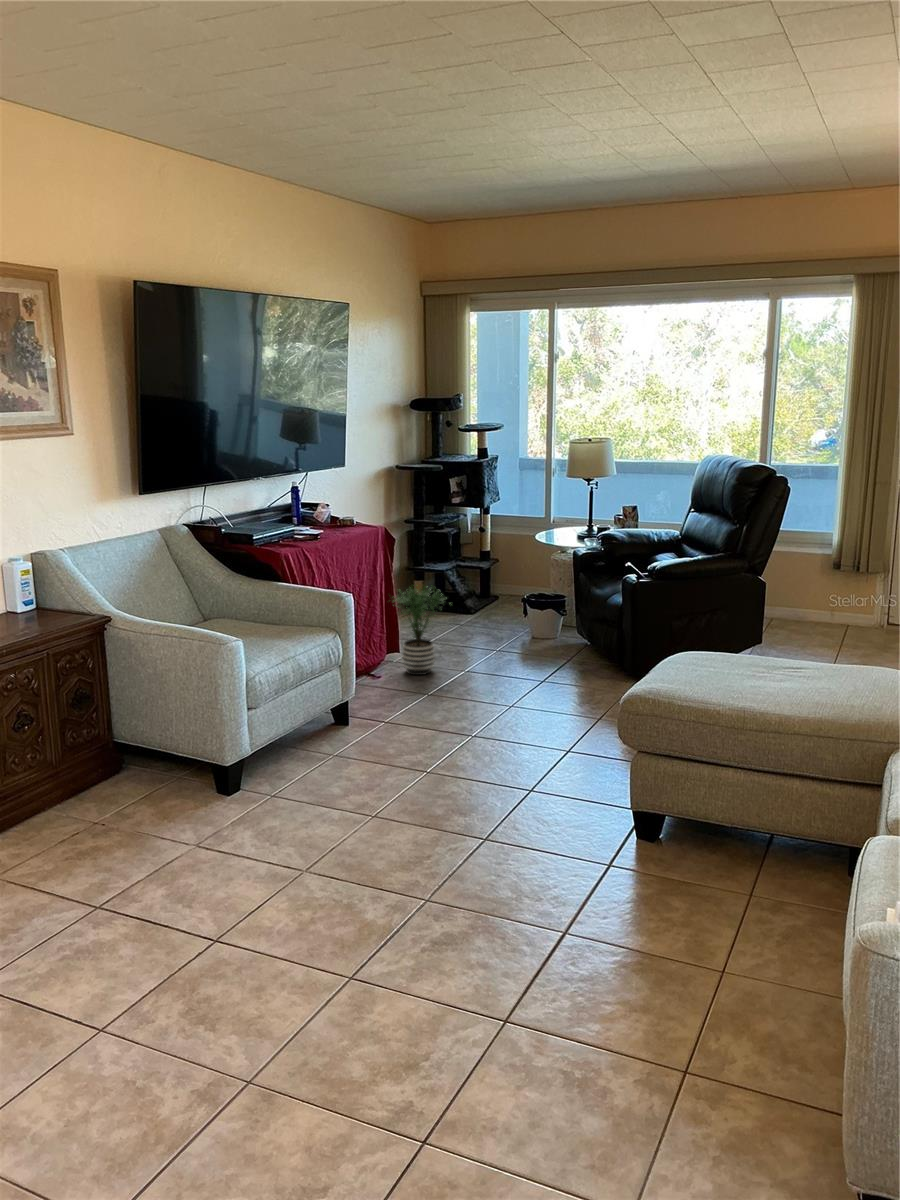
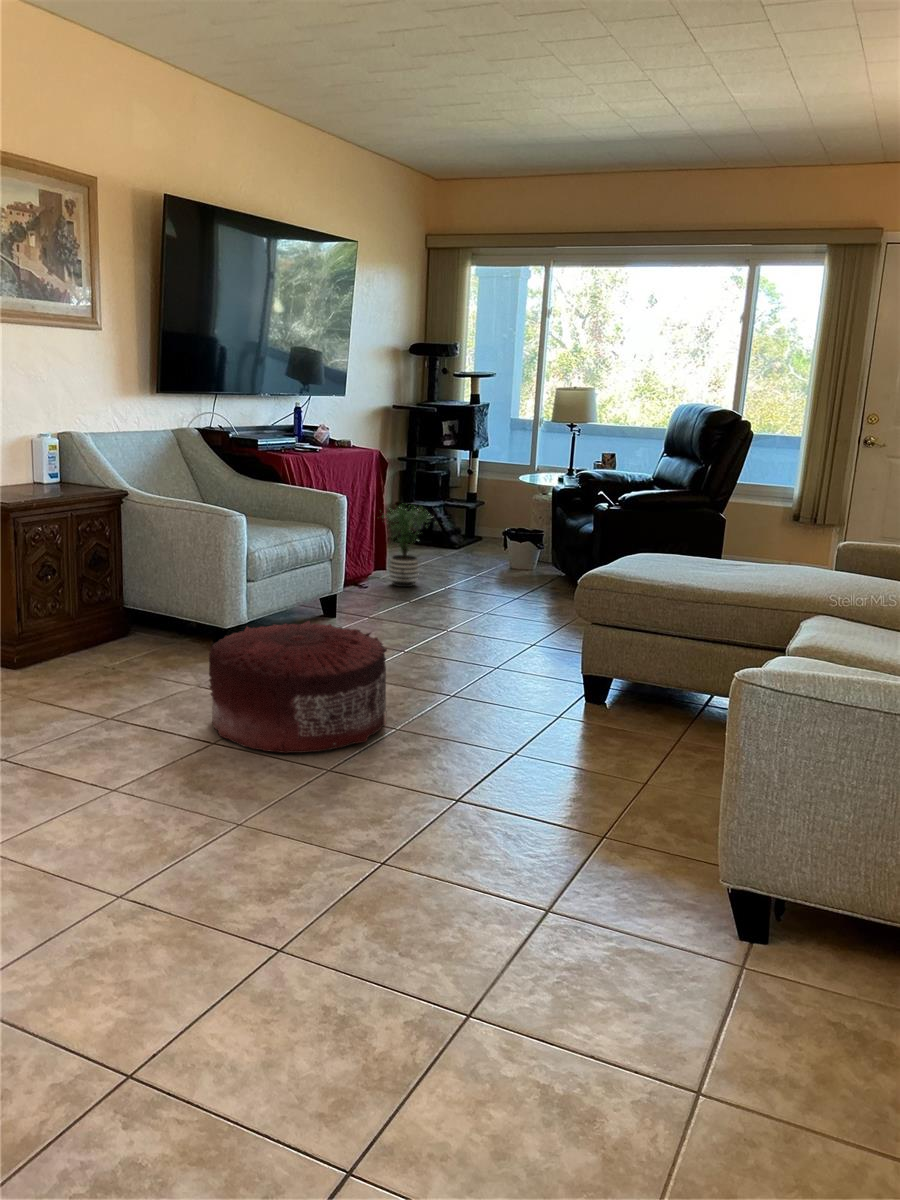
pouf: none [207,768,414,948] -> present [209,621,387,753]

